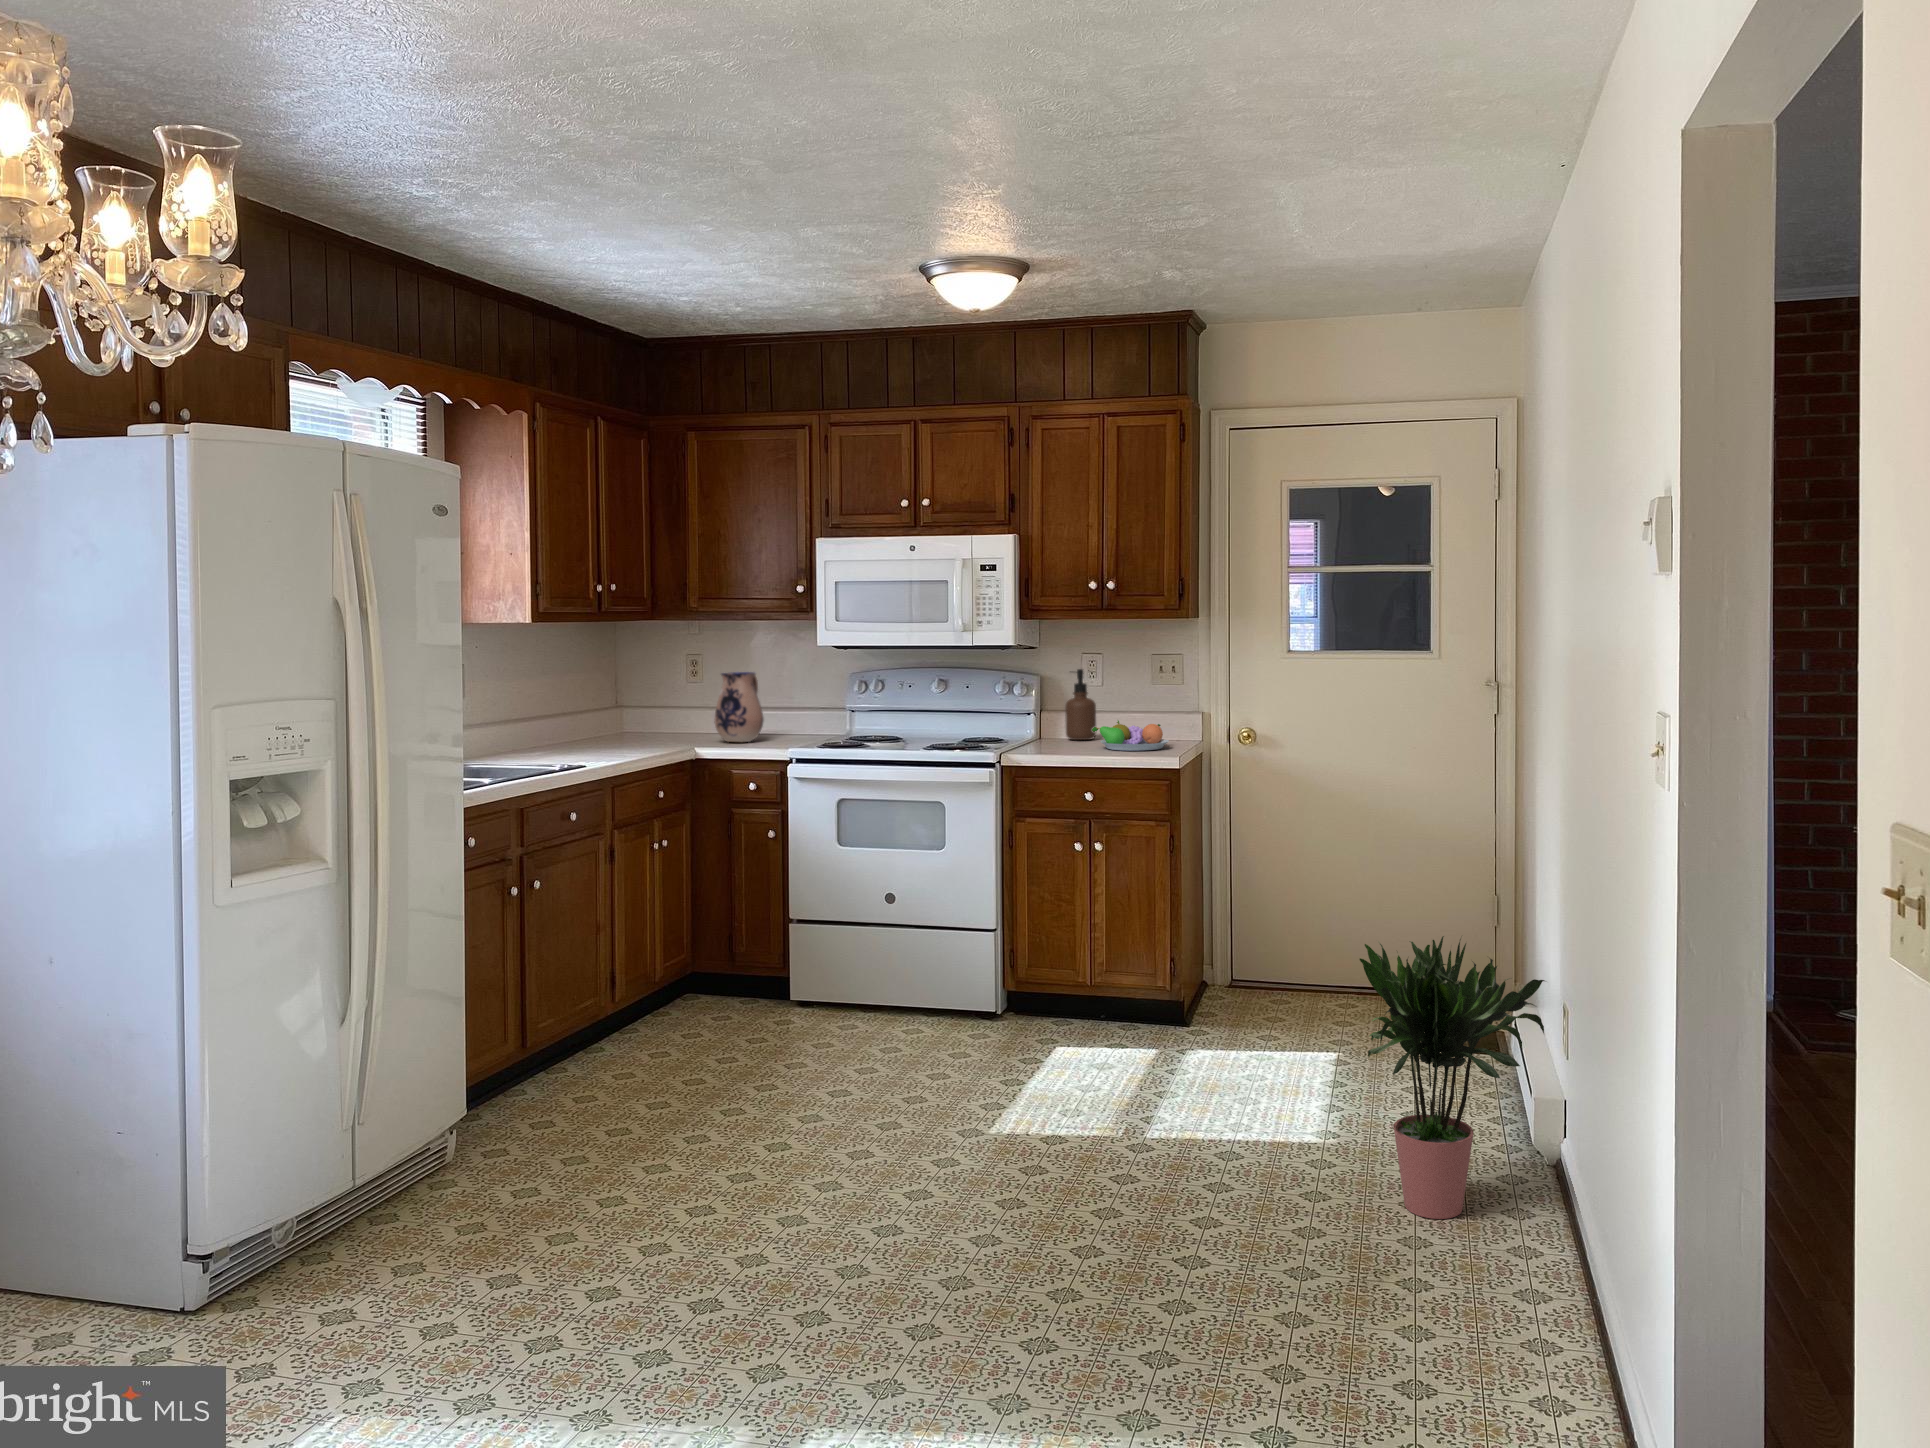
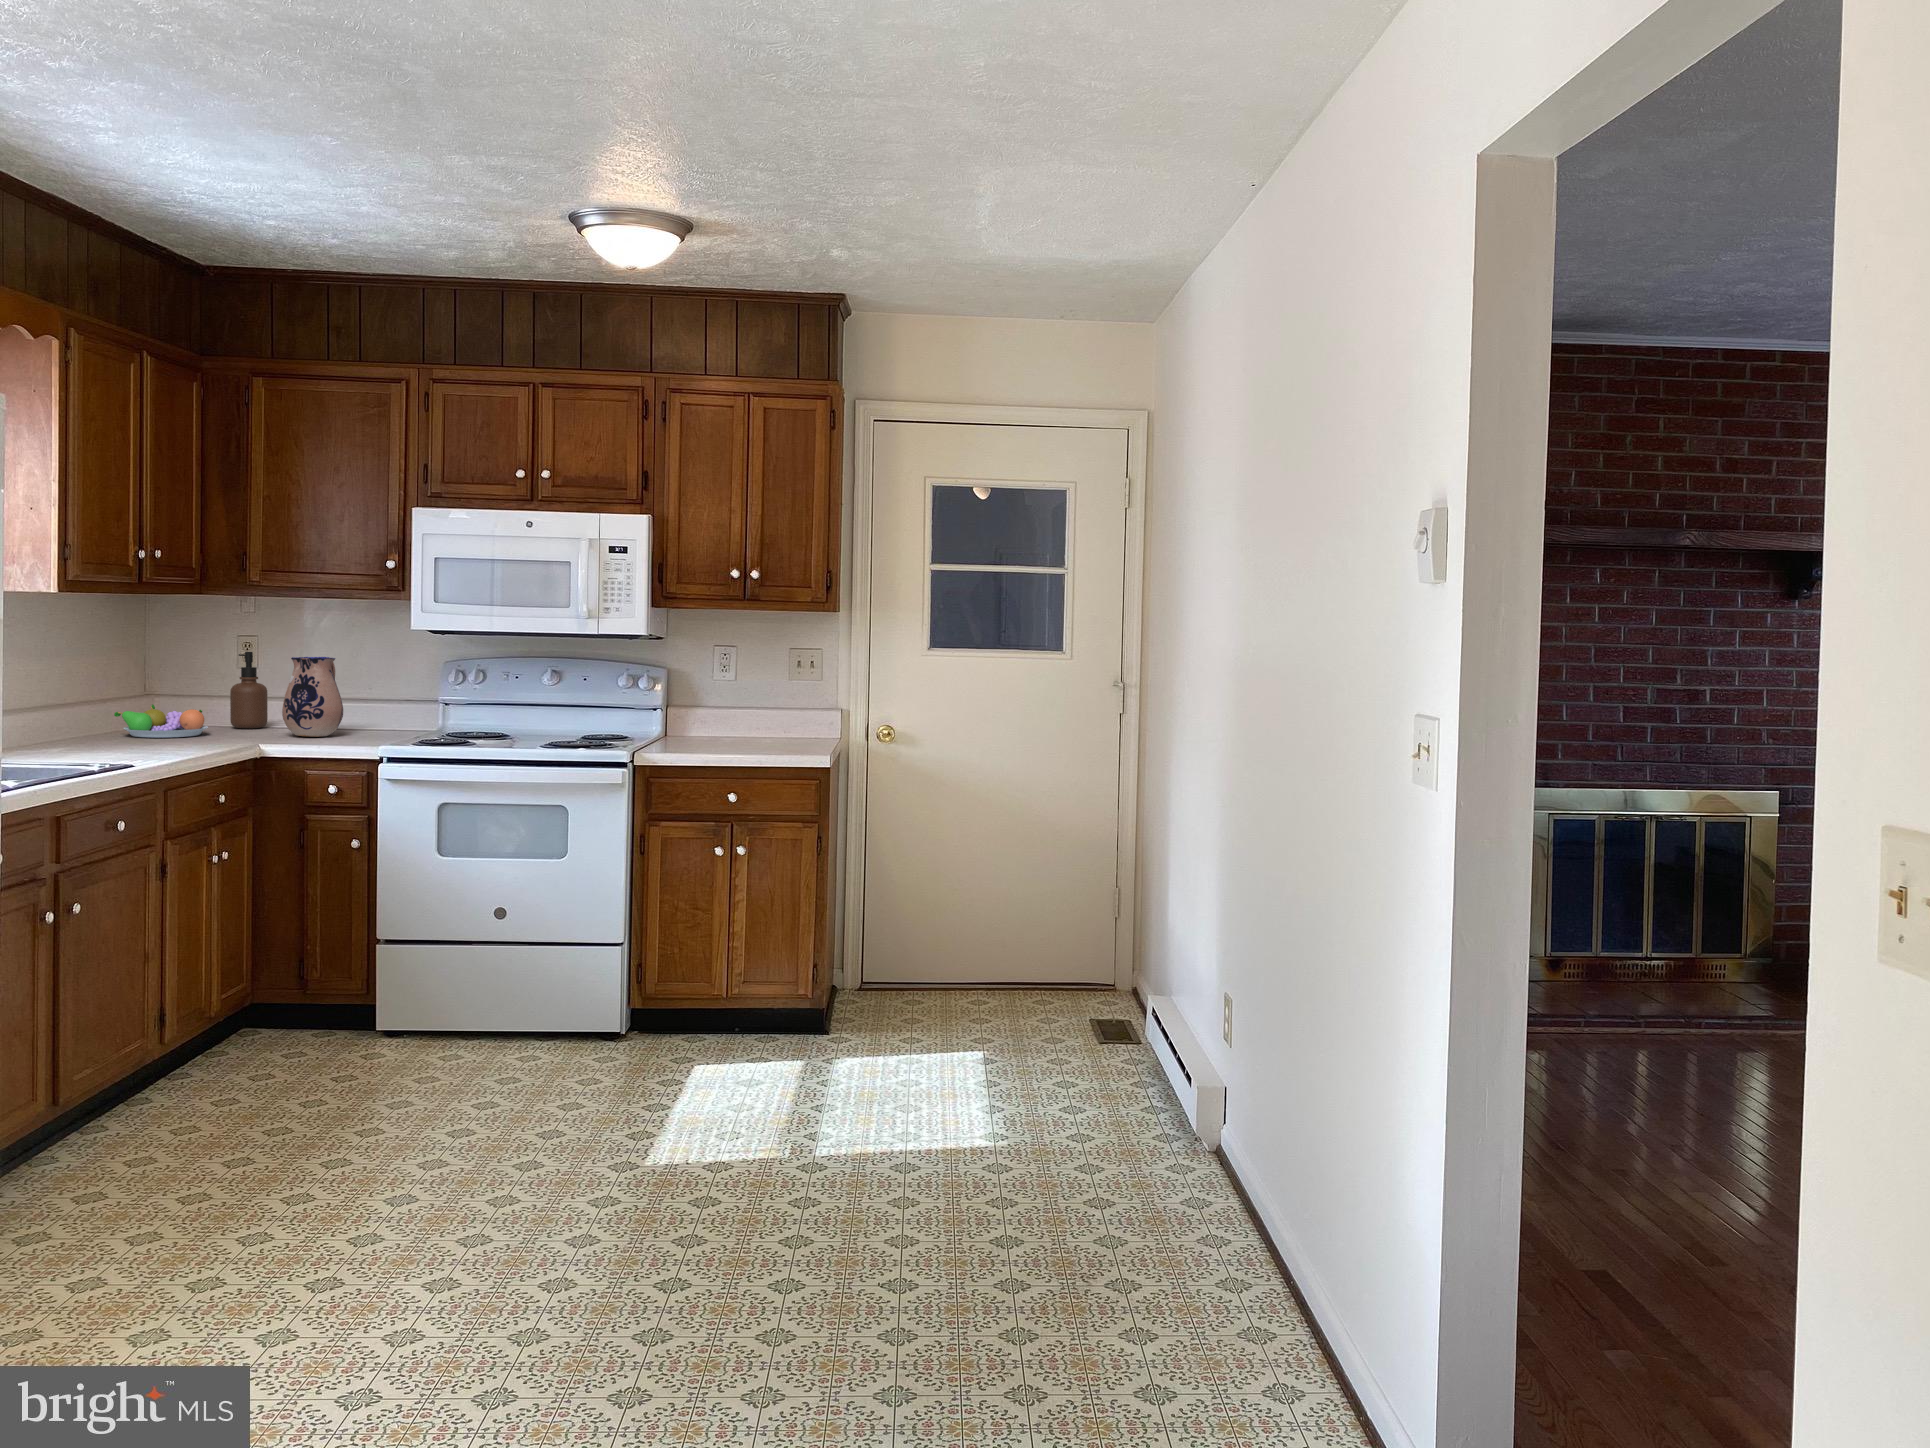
soap dispenser: present [1065,669,1096,740] -> present [230,652,268,728]
fruit bowl: present [1092,721,1169,751] -> present [114,704,208,738]
potted plant: present [1360,936,1545,1219] -> none [1048,925,1236,1214]

